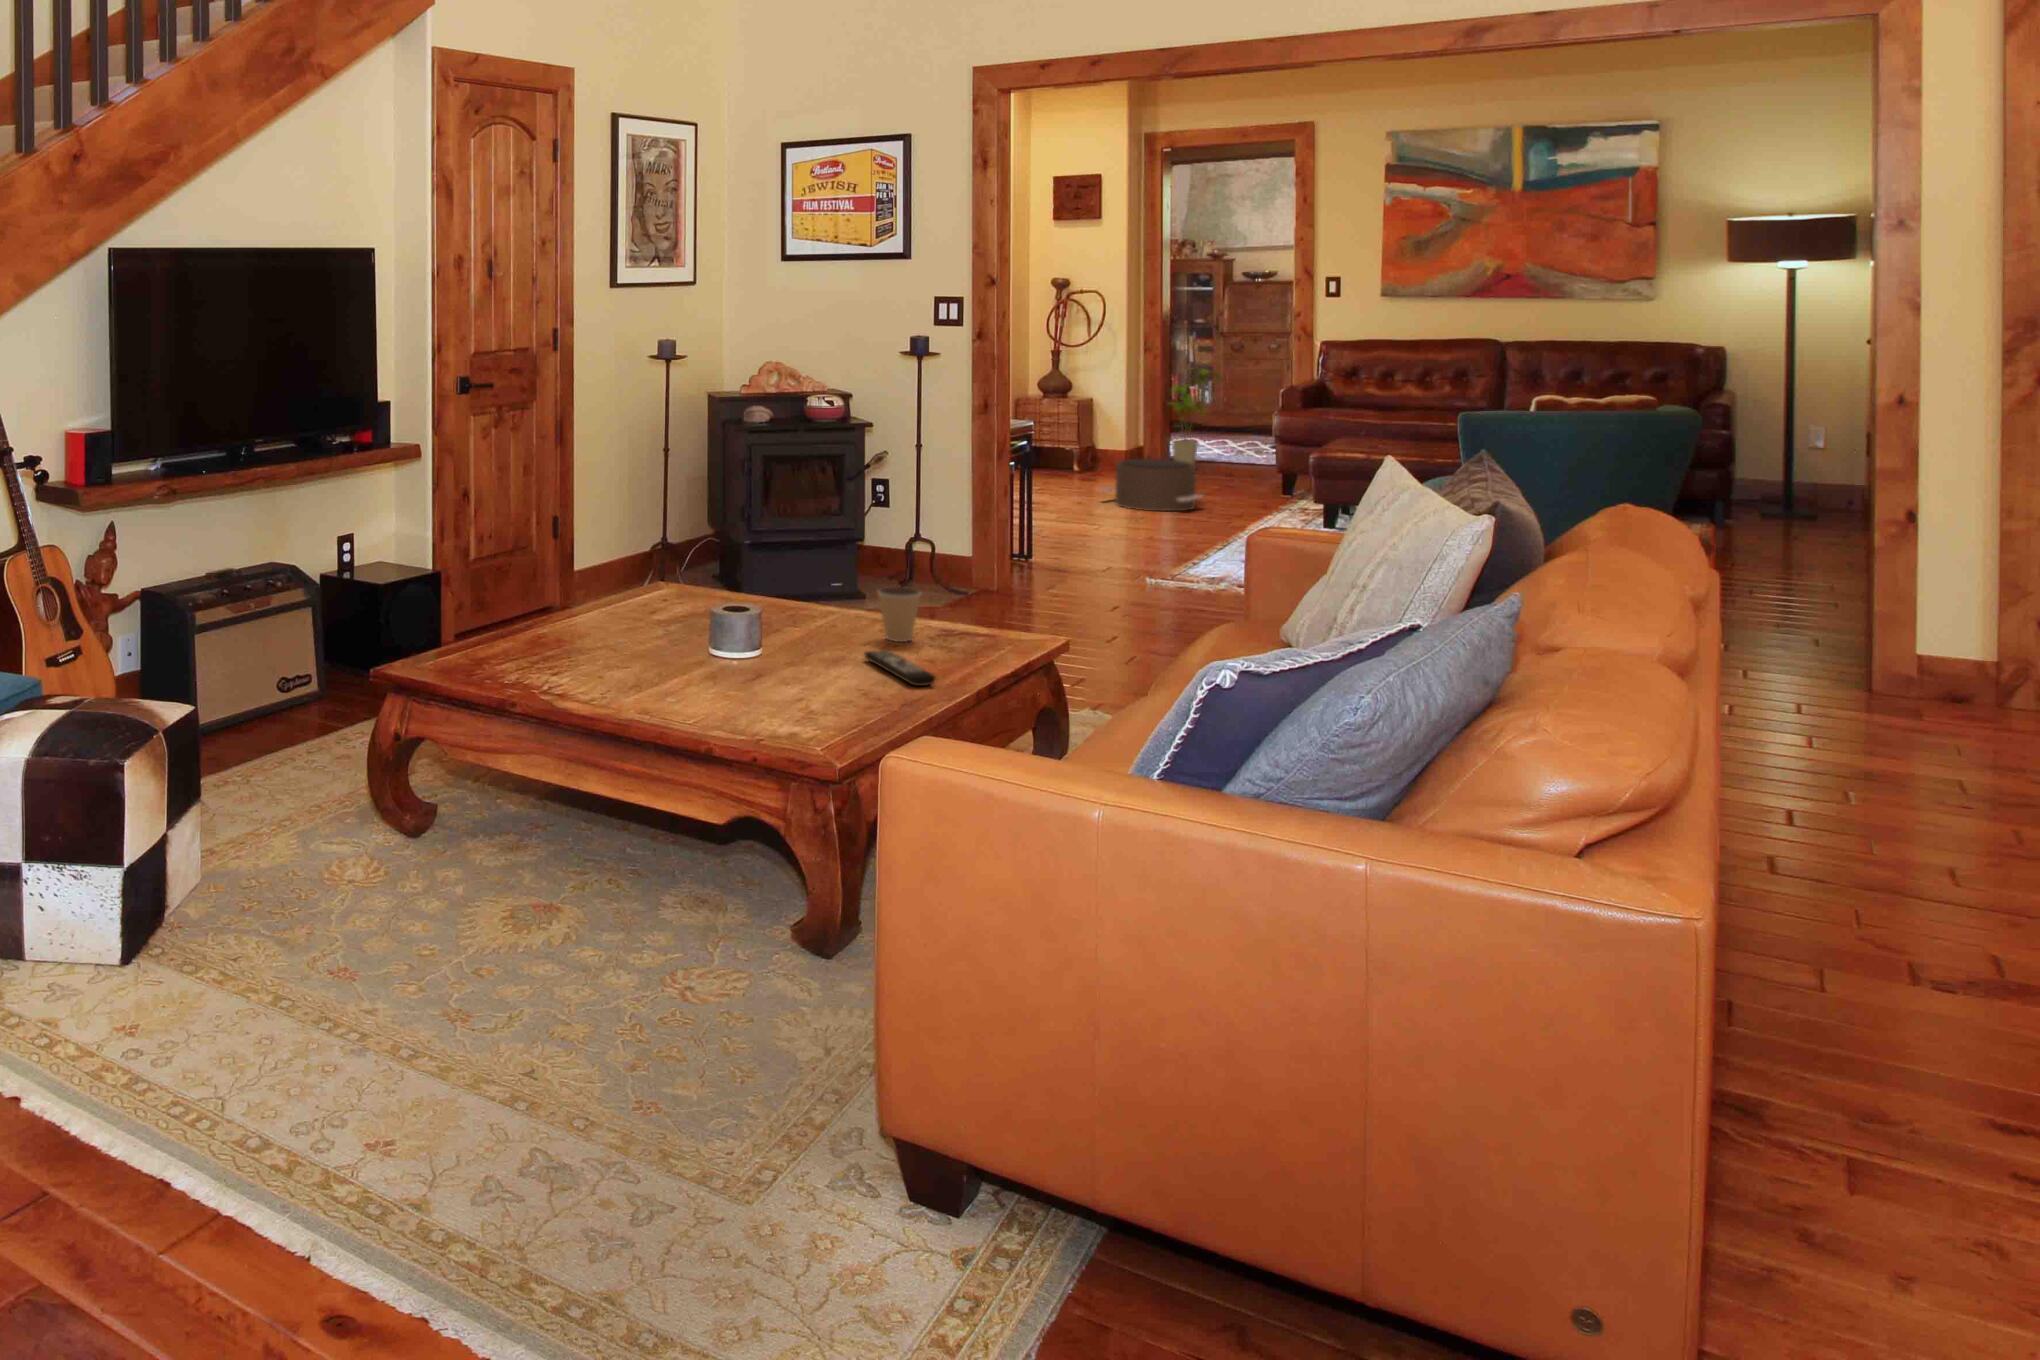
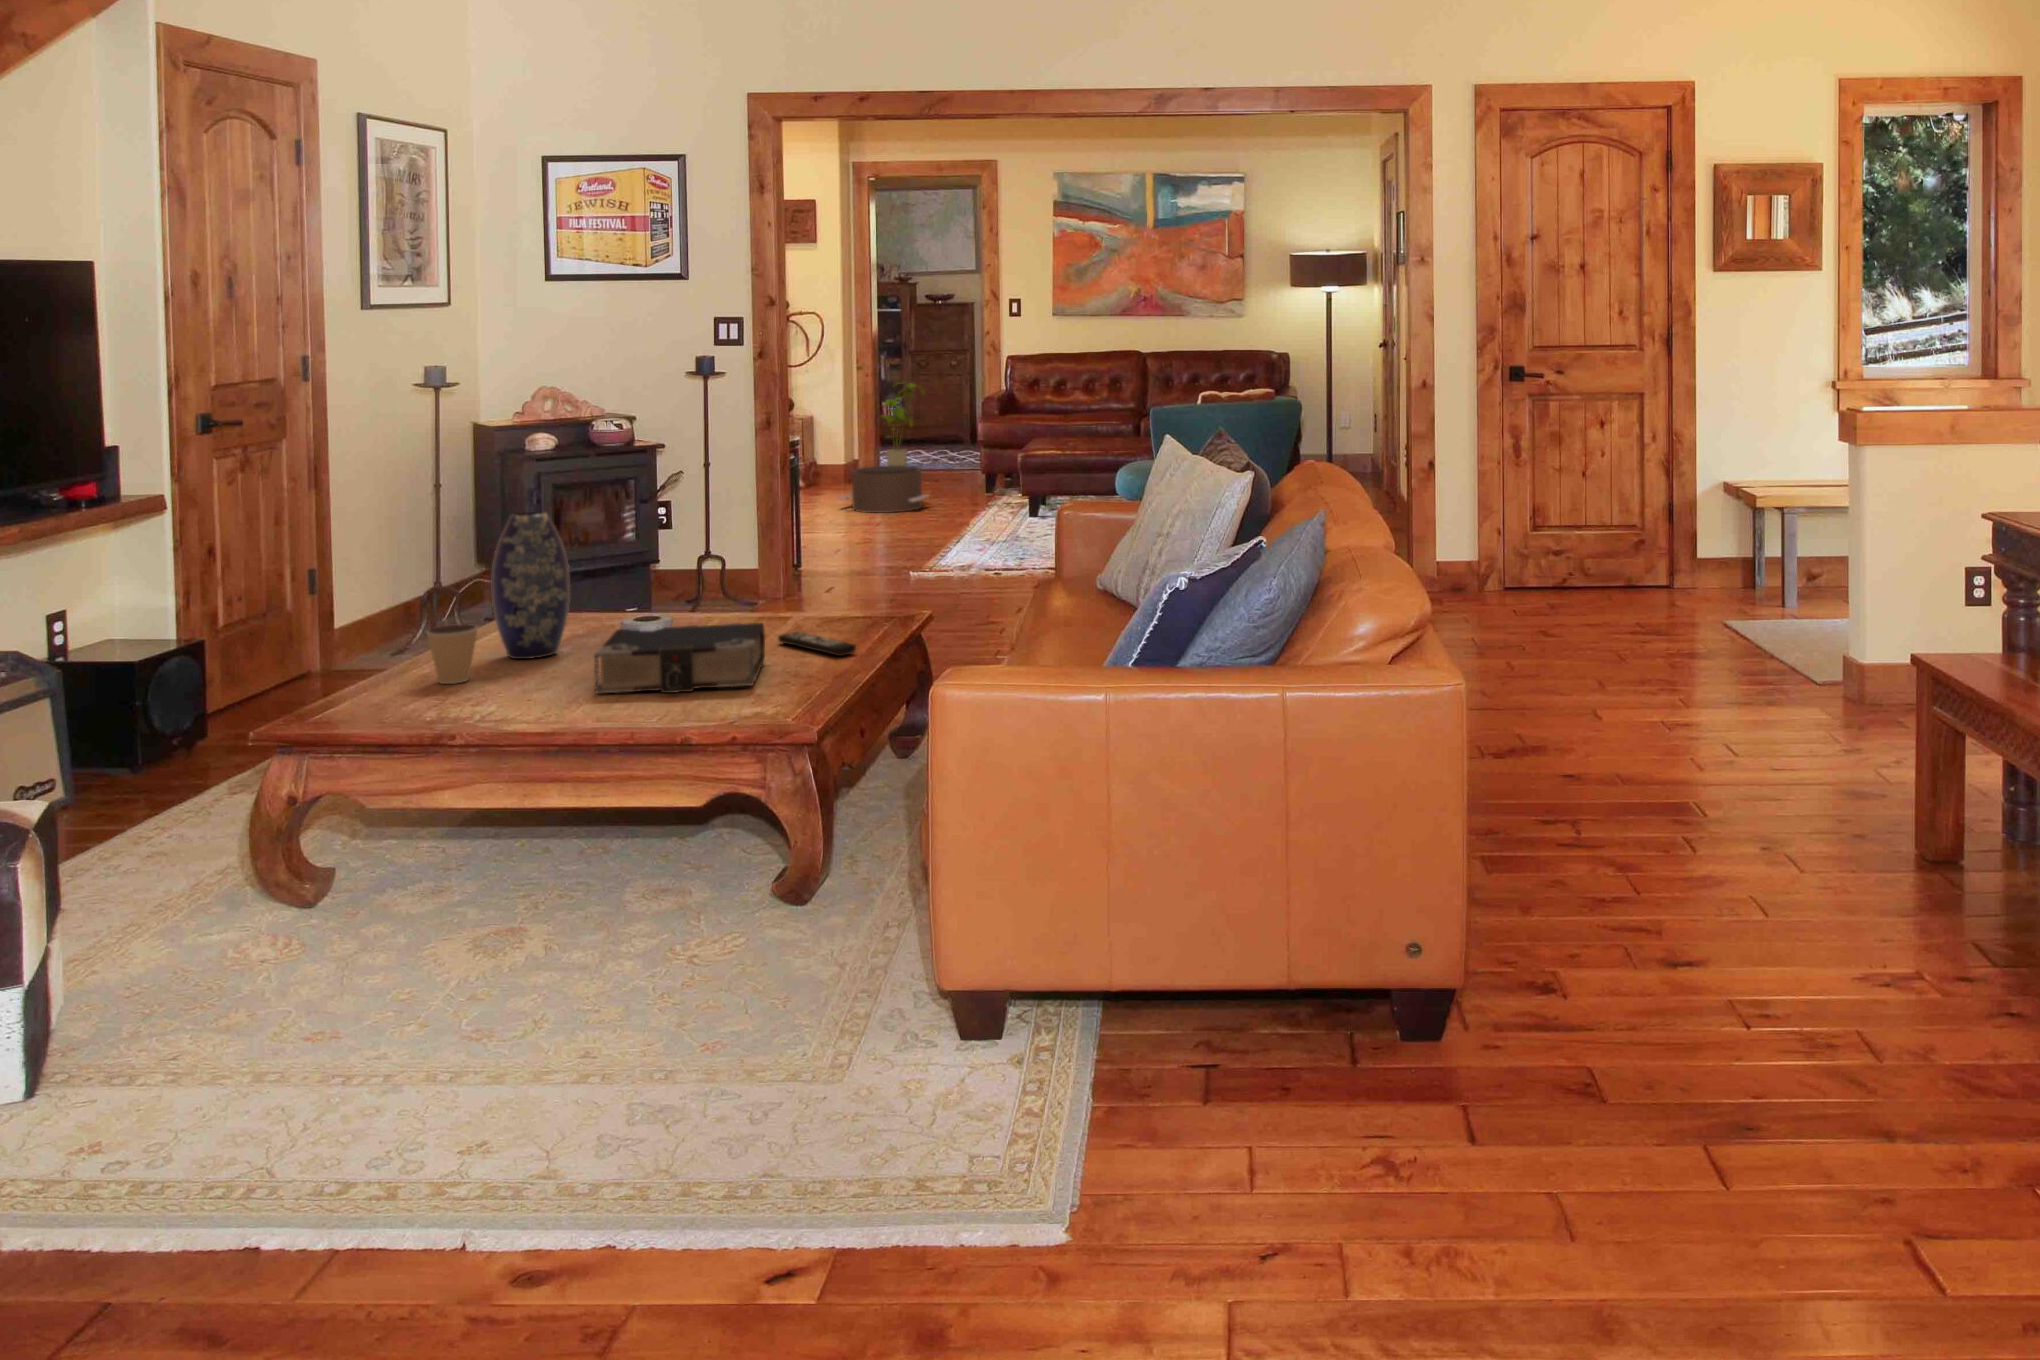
vase: none [597,496,667,639] -> present [491,512,570,659]
coffee cup: present [878,587,921,642] -> present [427,624,478,684]
book: none [649,624,835,707] -> present [594,623,765,694]

